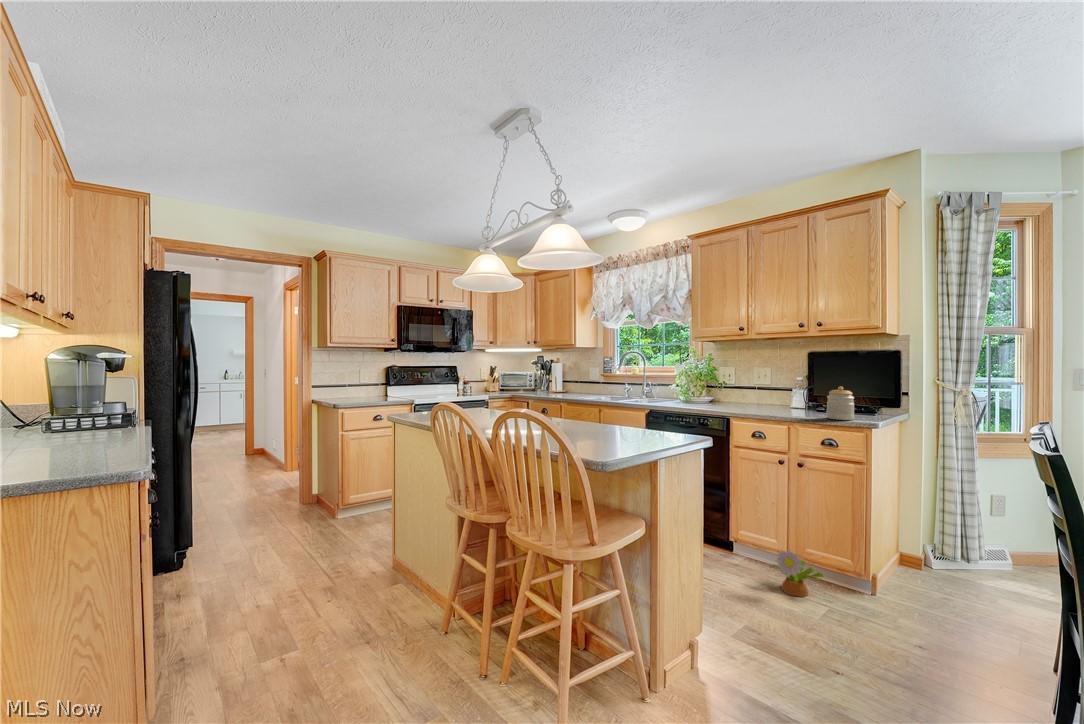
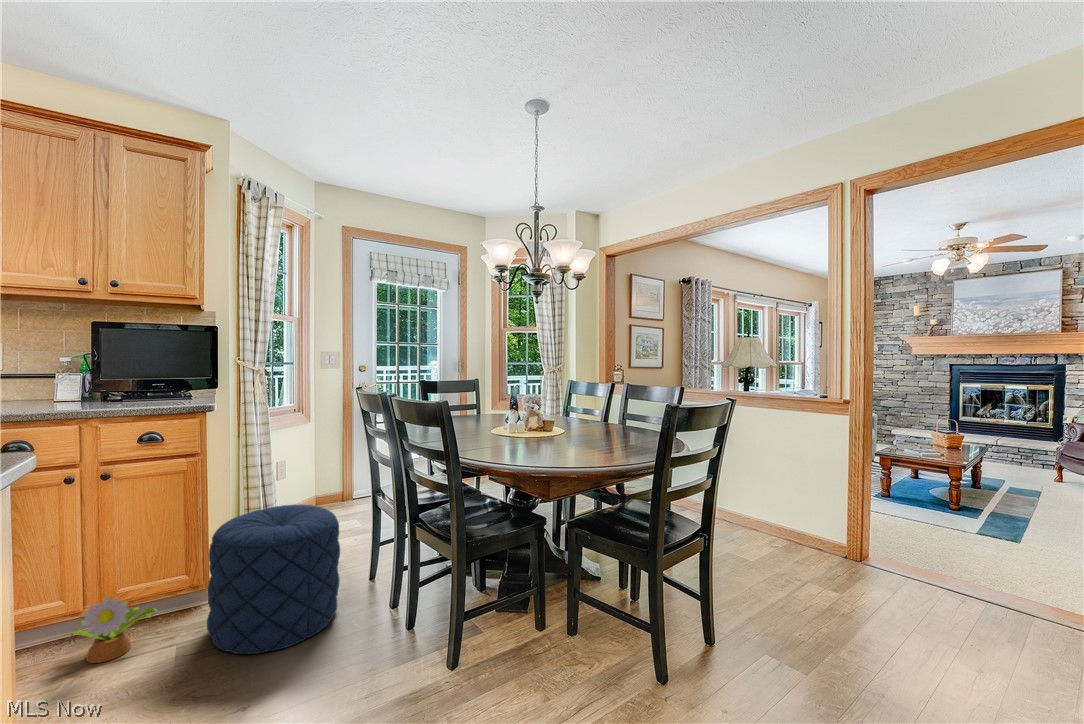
jar: present [826,386,854,420] -> none [148,364,185,405]
pouf: none [853,528,998,678] -> present [207,505,340,654]

